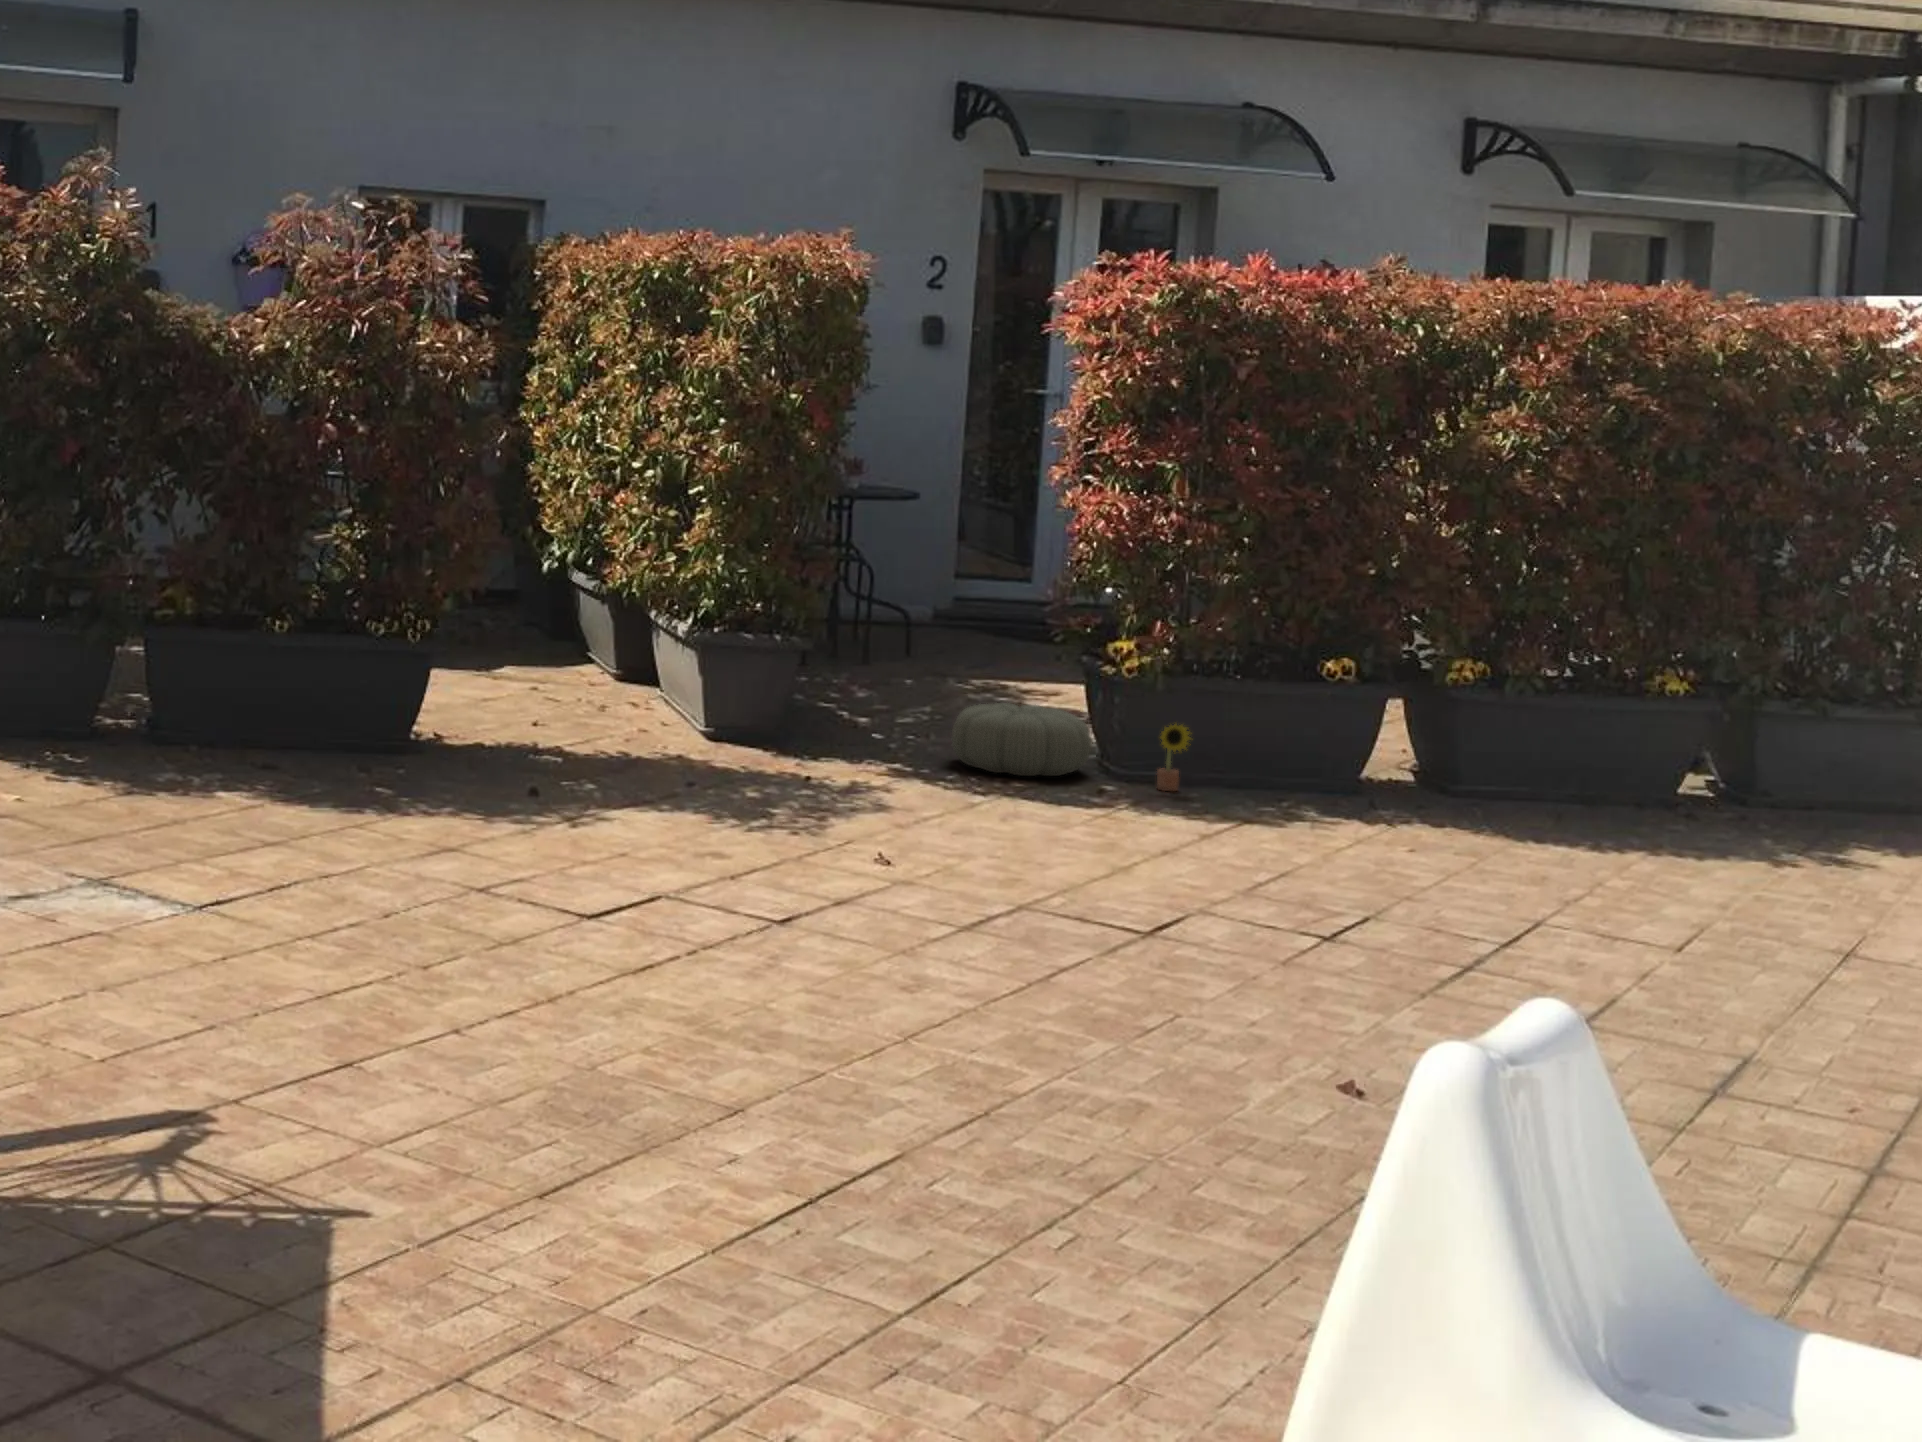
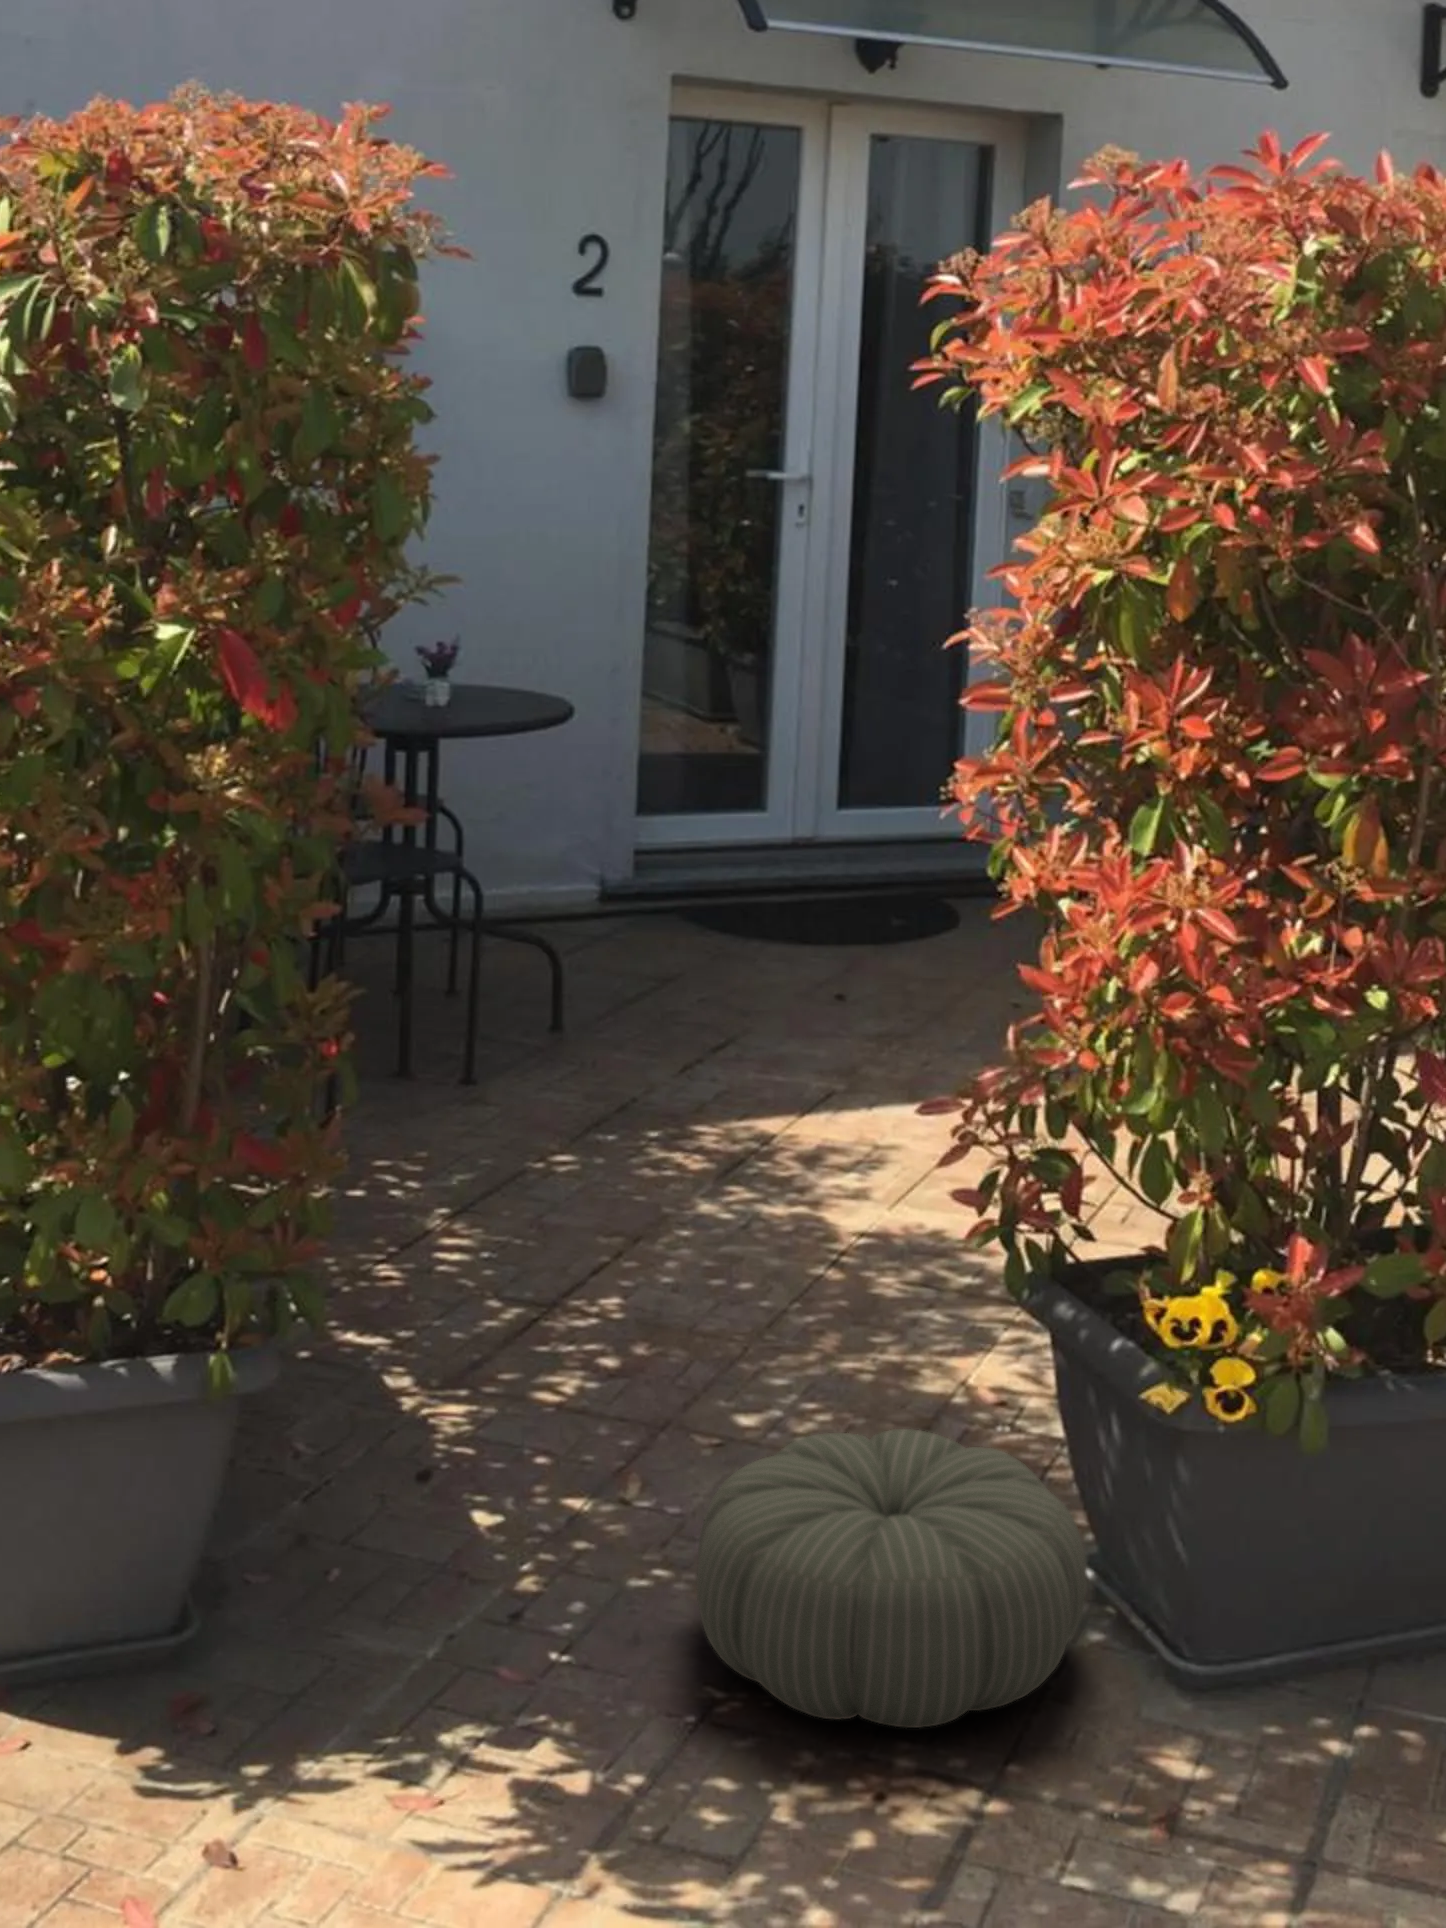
decorative plant: present [1157,724,1191,791] -> none [1286,1542,1396,1734]

